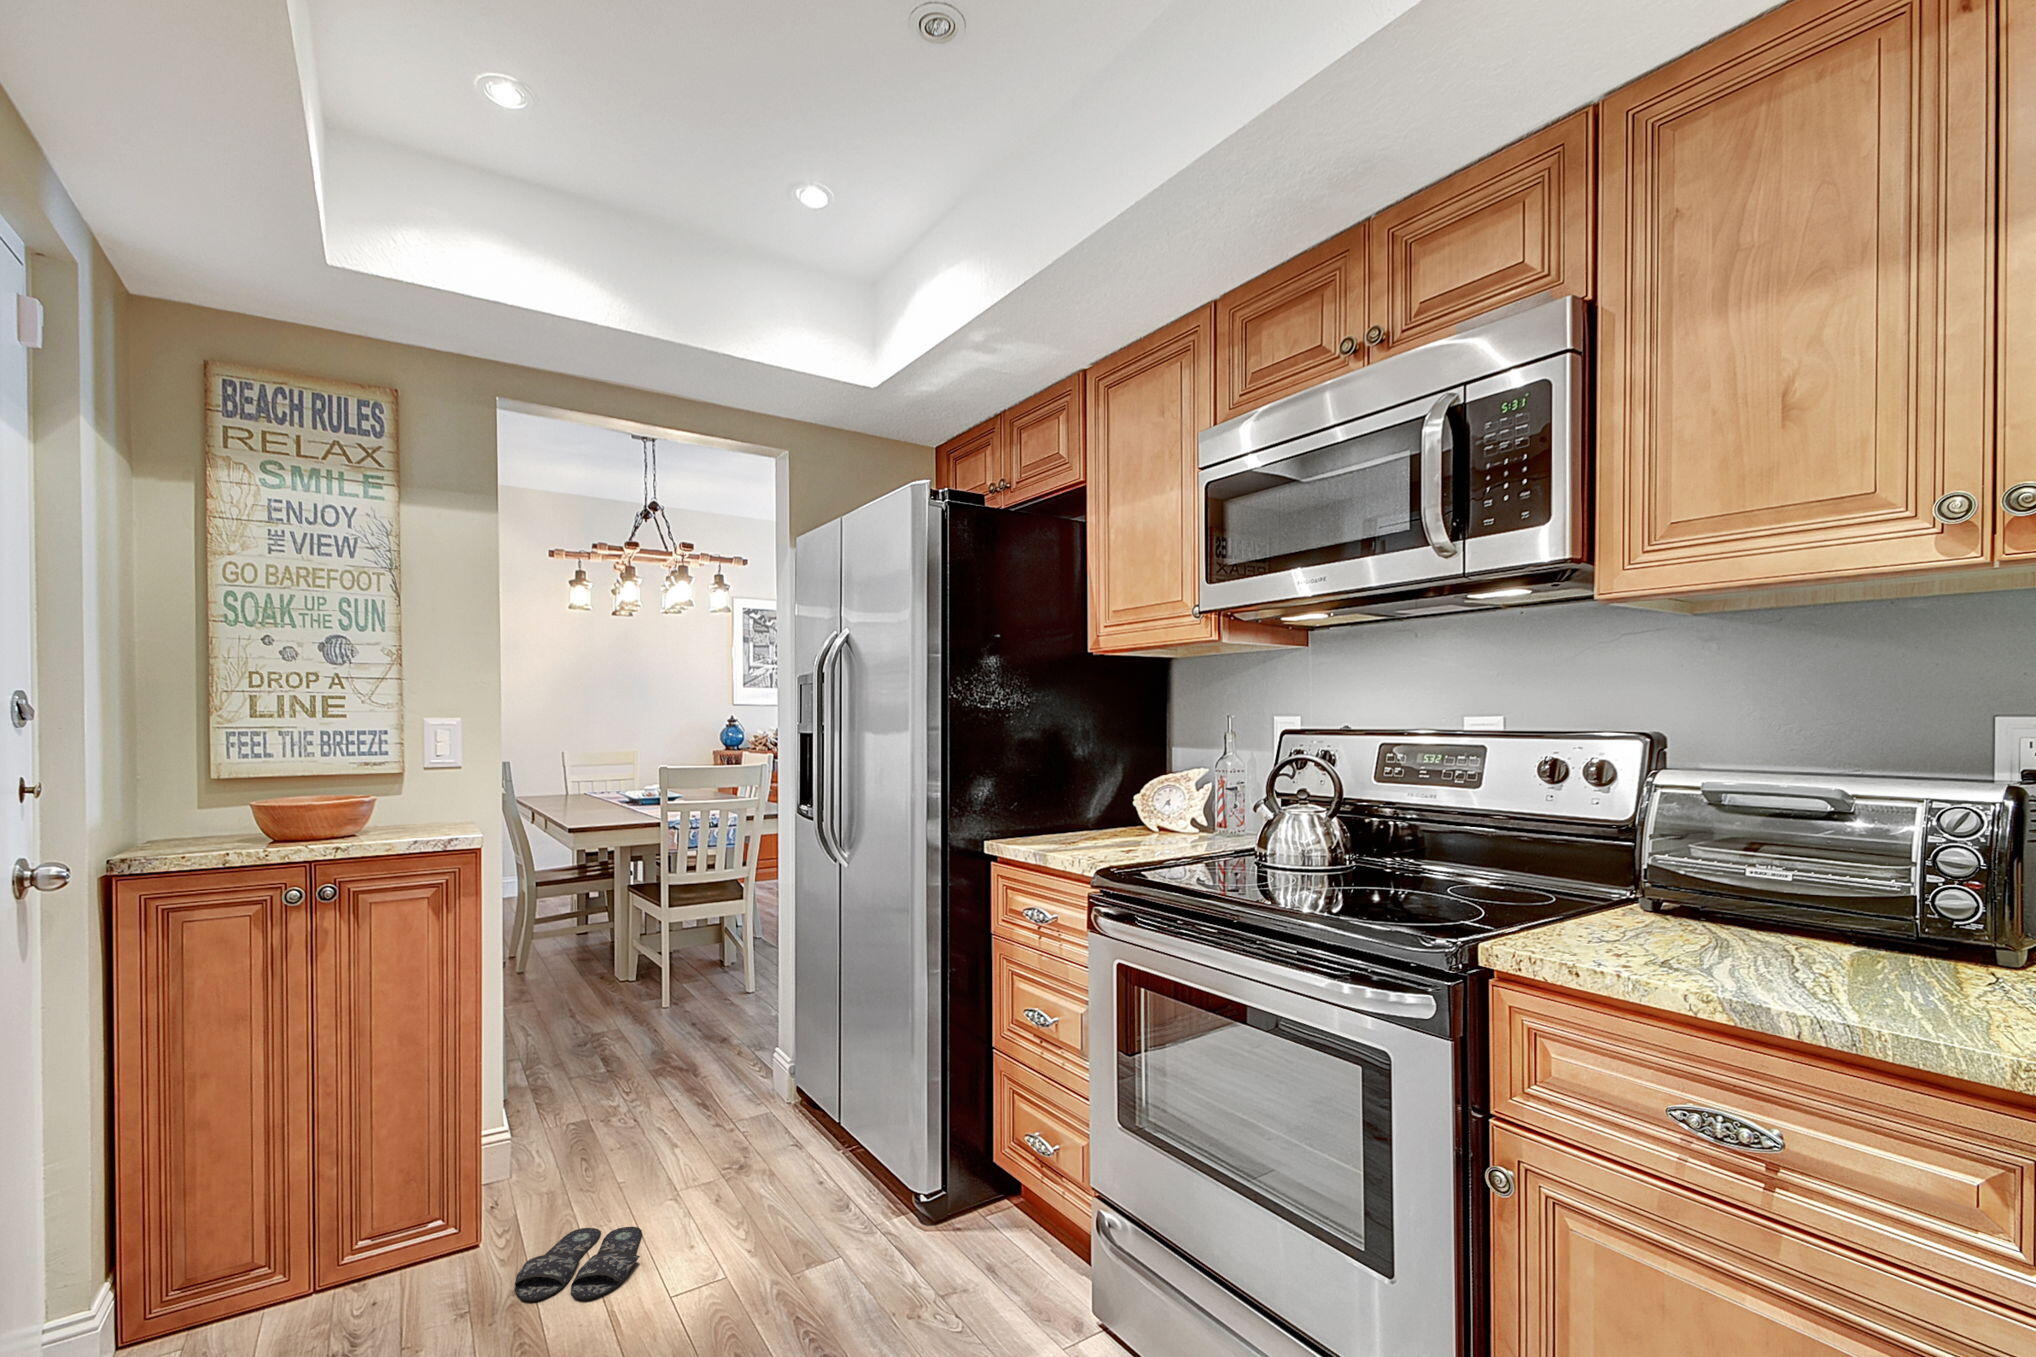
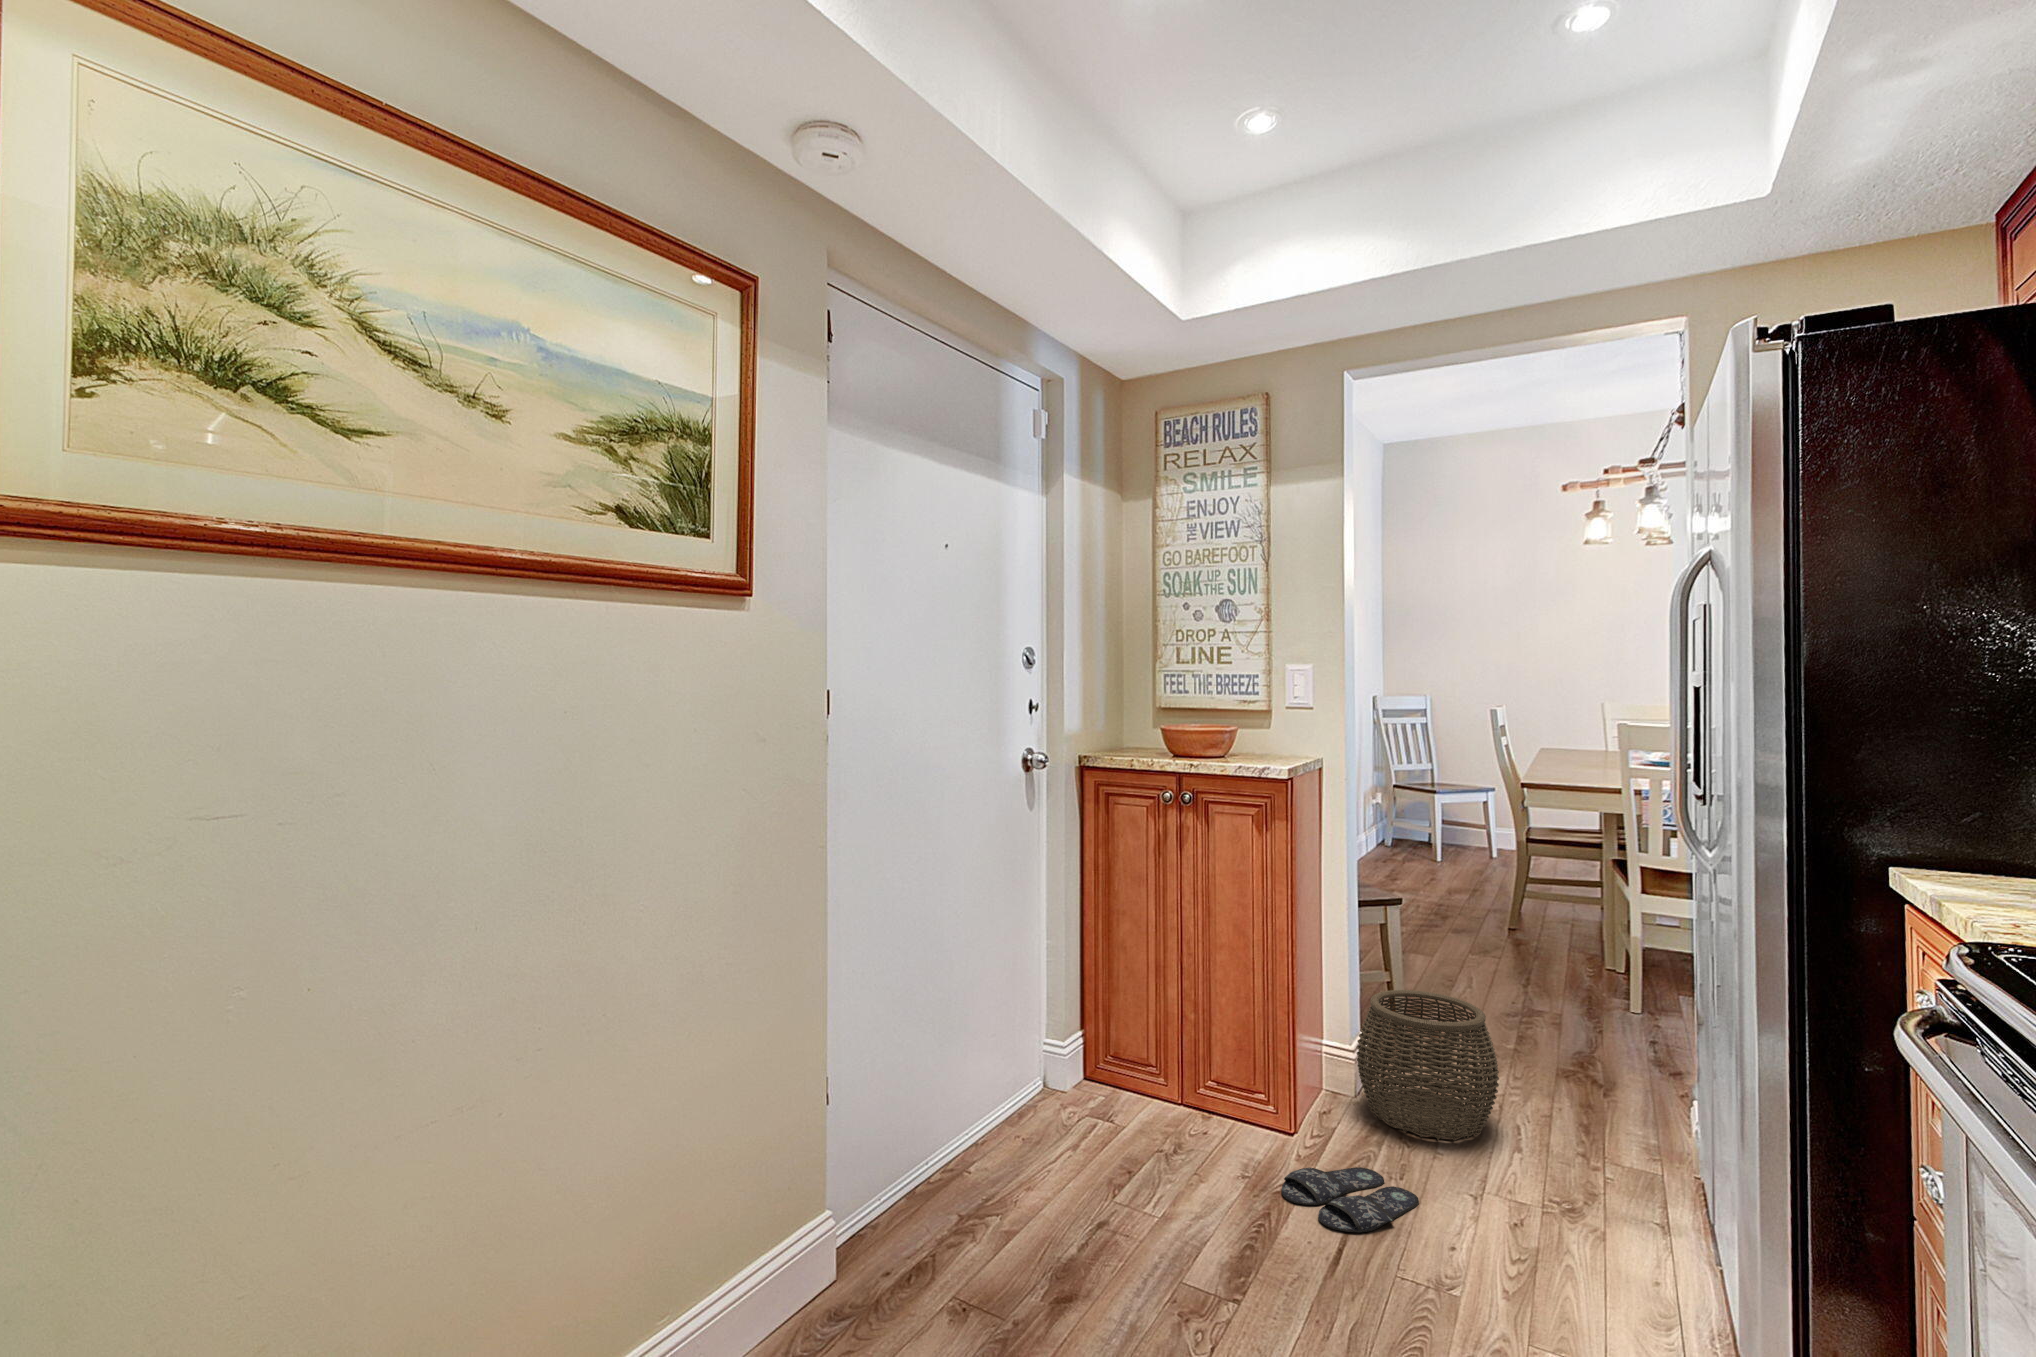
woven basket: none [514,1032,654,1182] -> present [1356,990,1499,1140]

